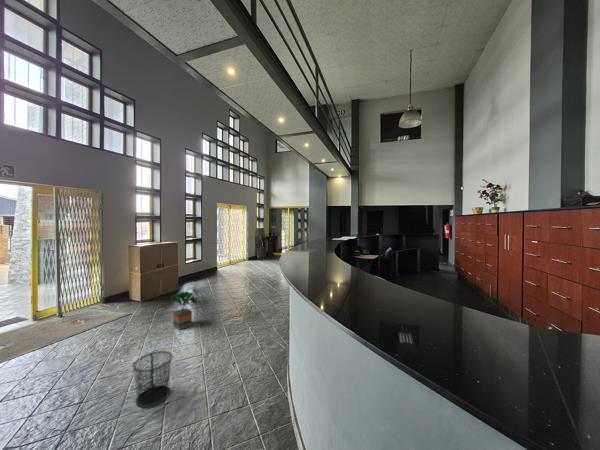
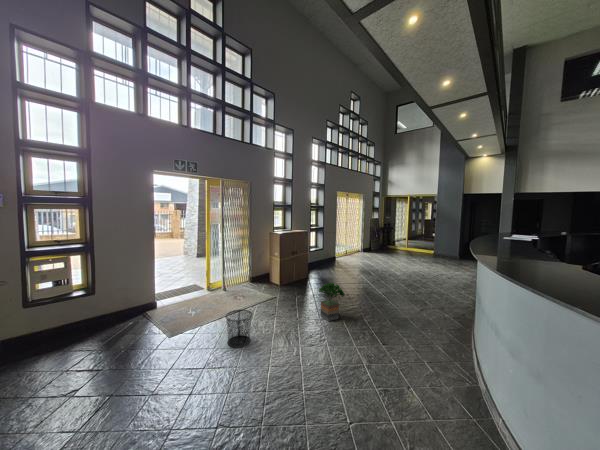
waste bin: present [133,351,173,407] -> present [226,310,252,348]

